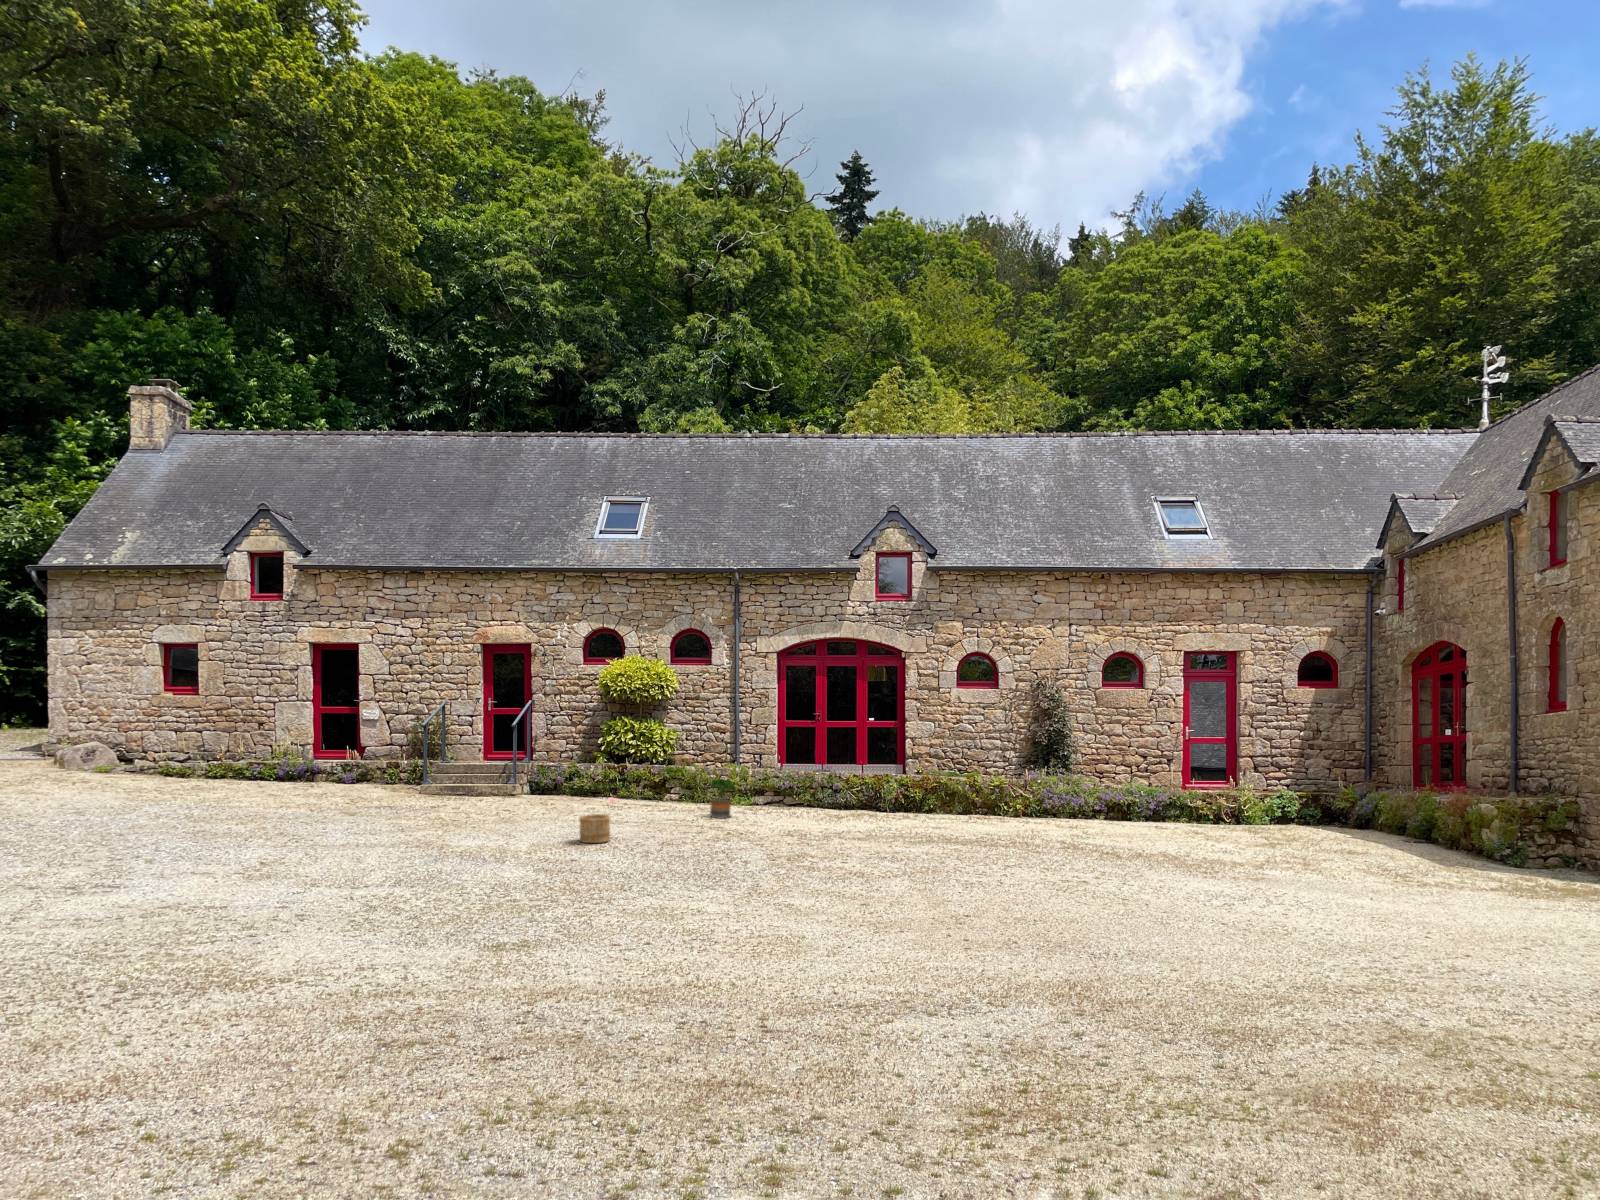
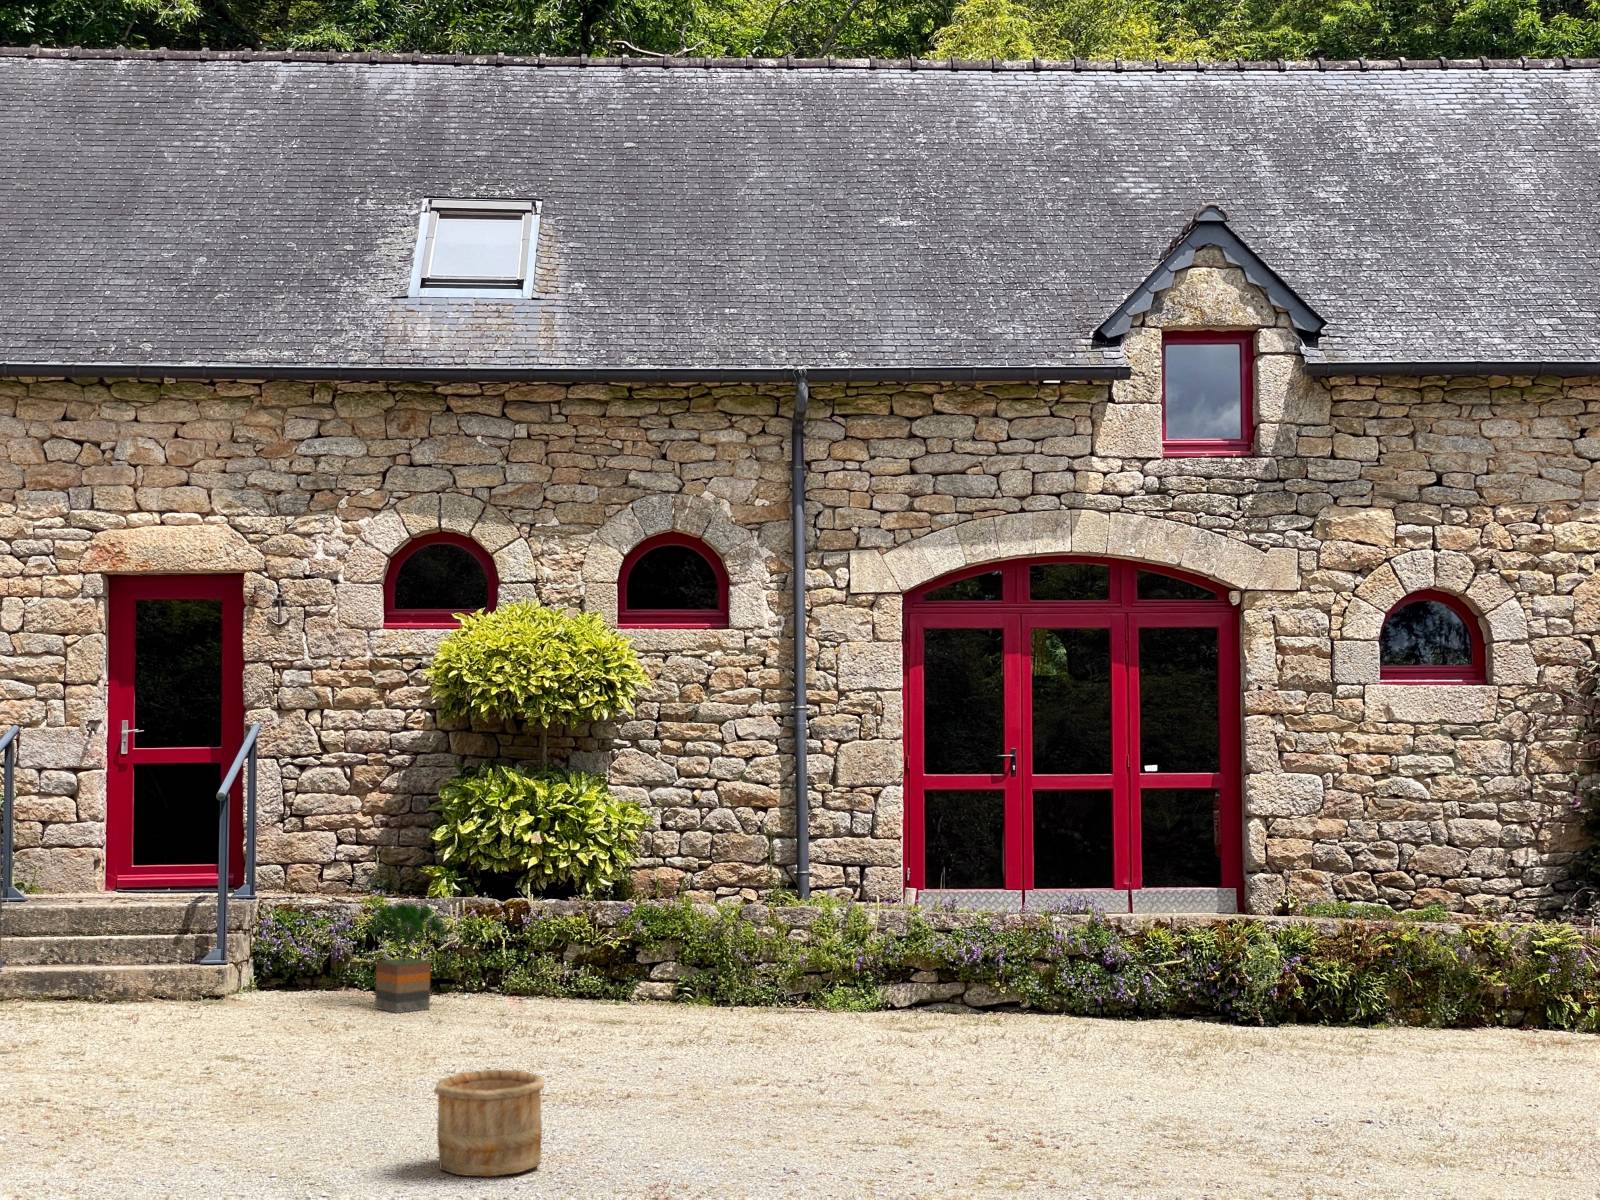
potted tree: present [709,779,736,819] -> present [371,904,447,1013]

